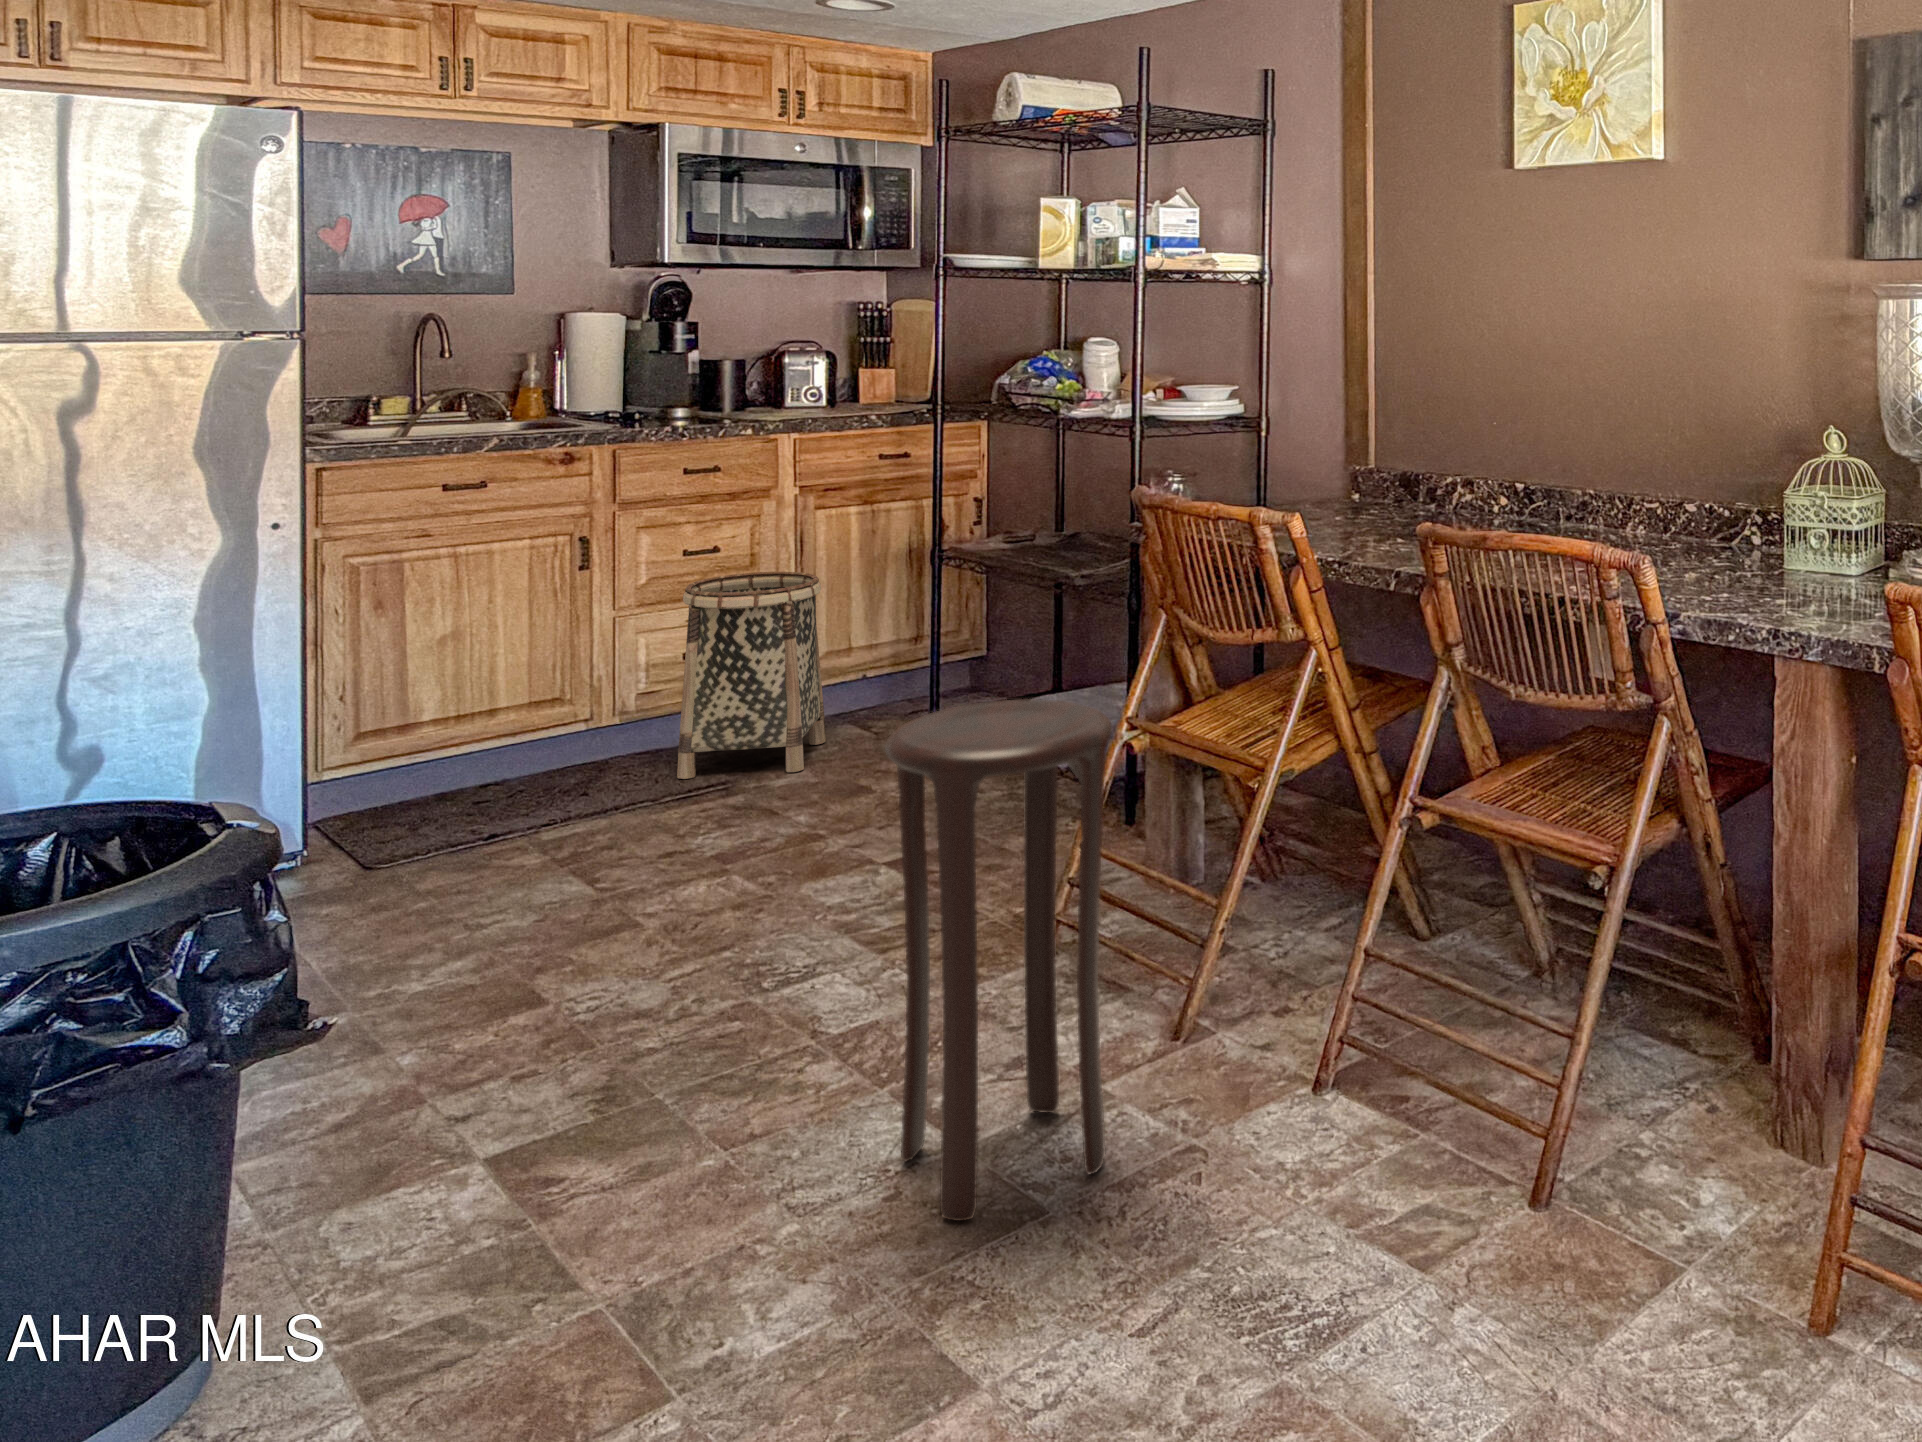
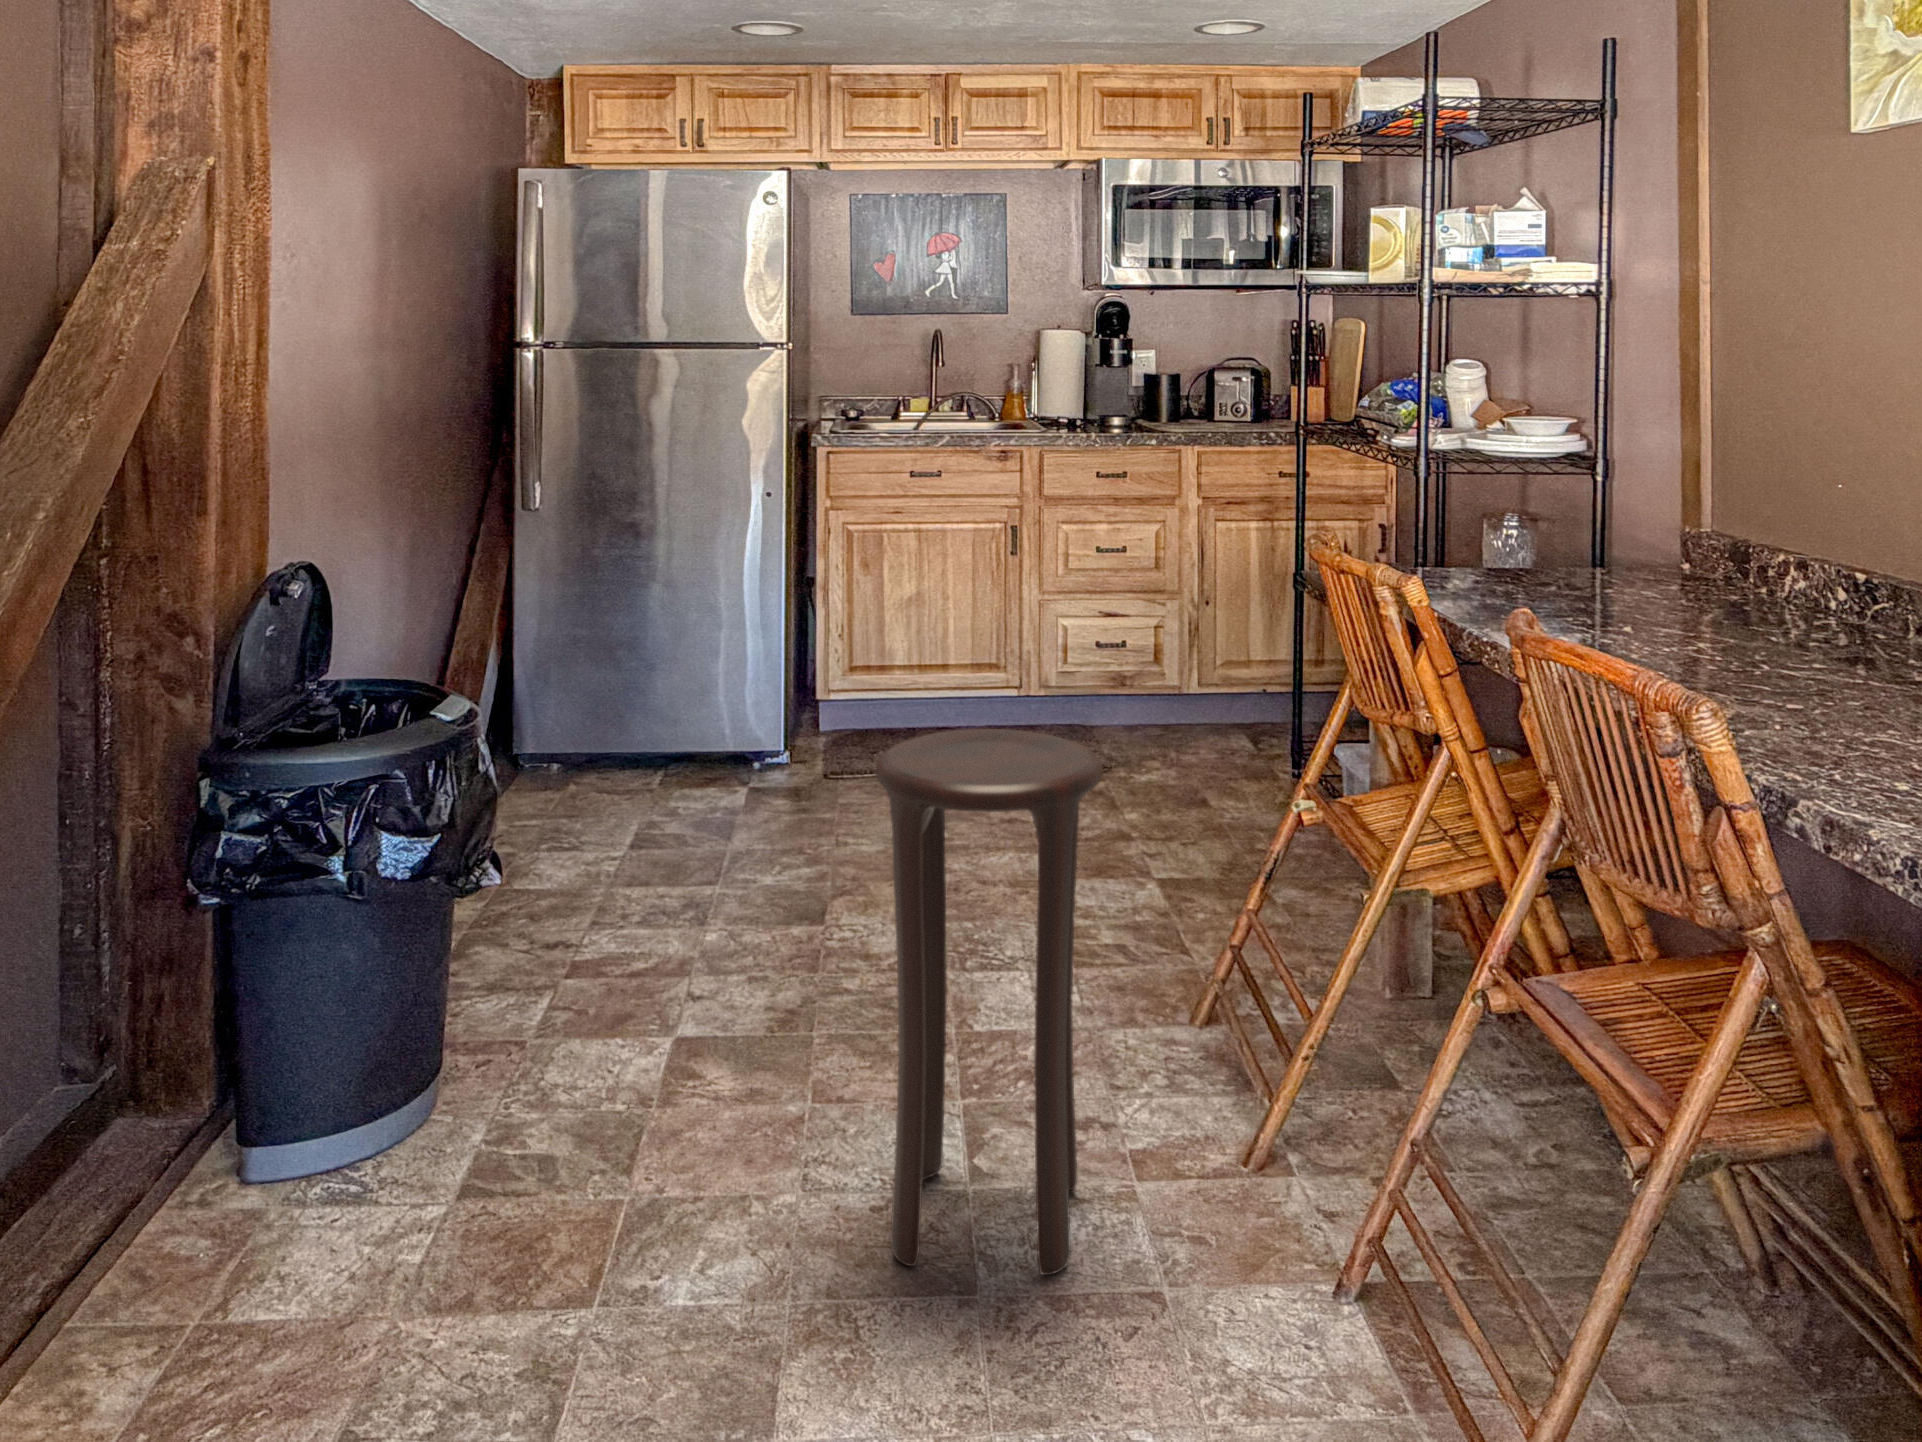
basket: present [677,572,826,779] -> none [1071,574,1209,770]

